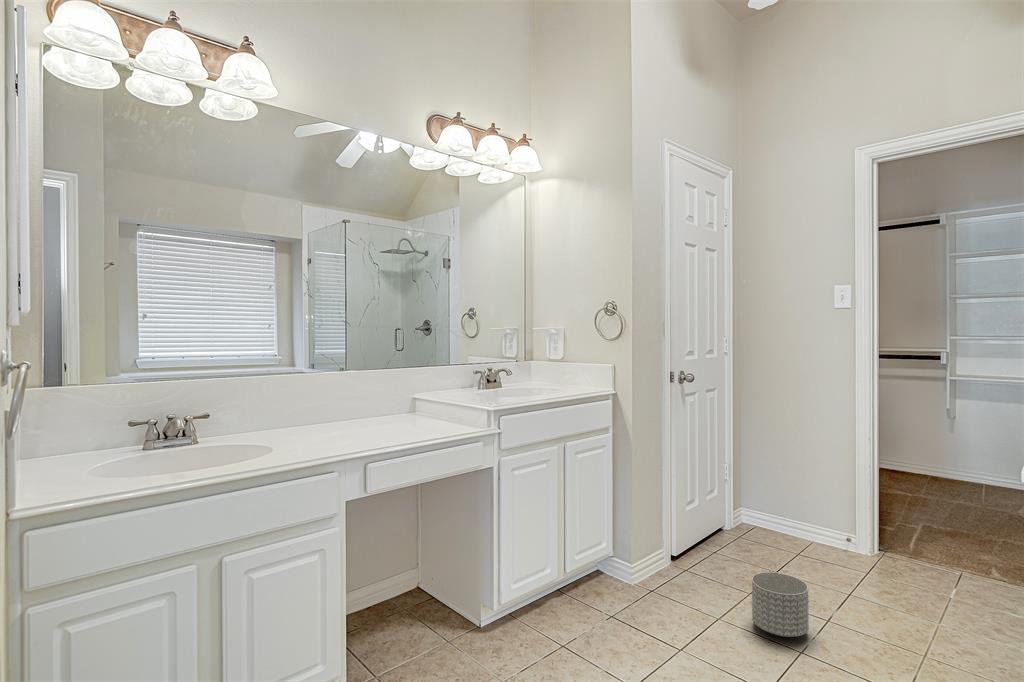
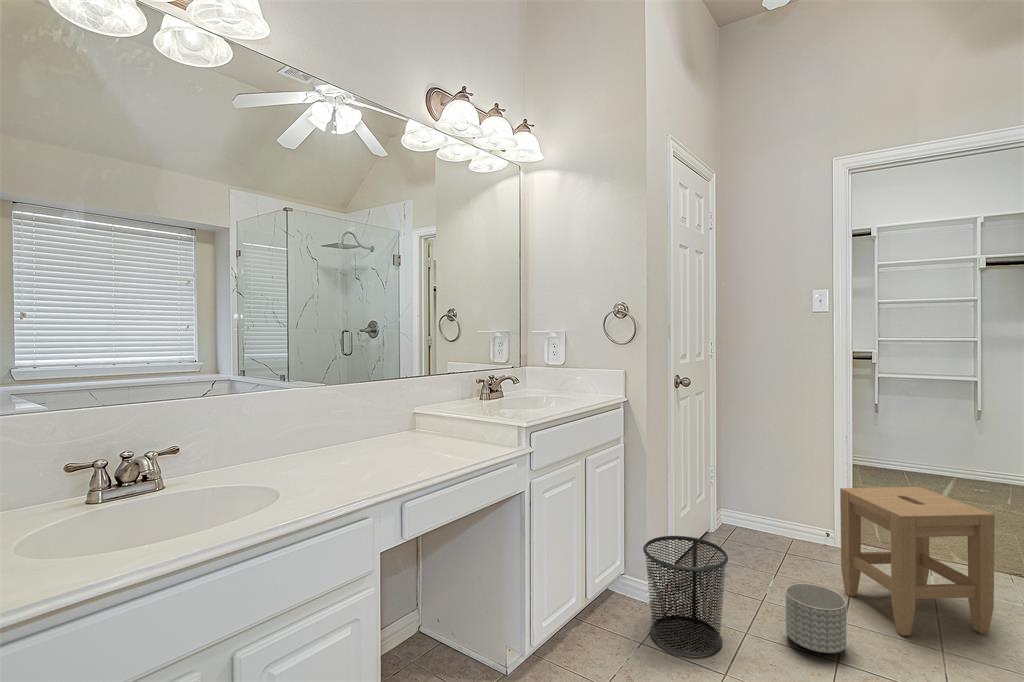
stool: none [834,485,980,637] -> present [840,487,995,636]
waste bin: none [616,521,694,629] -> present [643,536,728,656]

